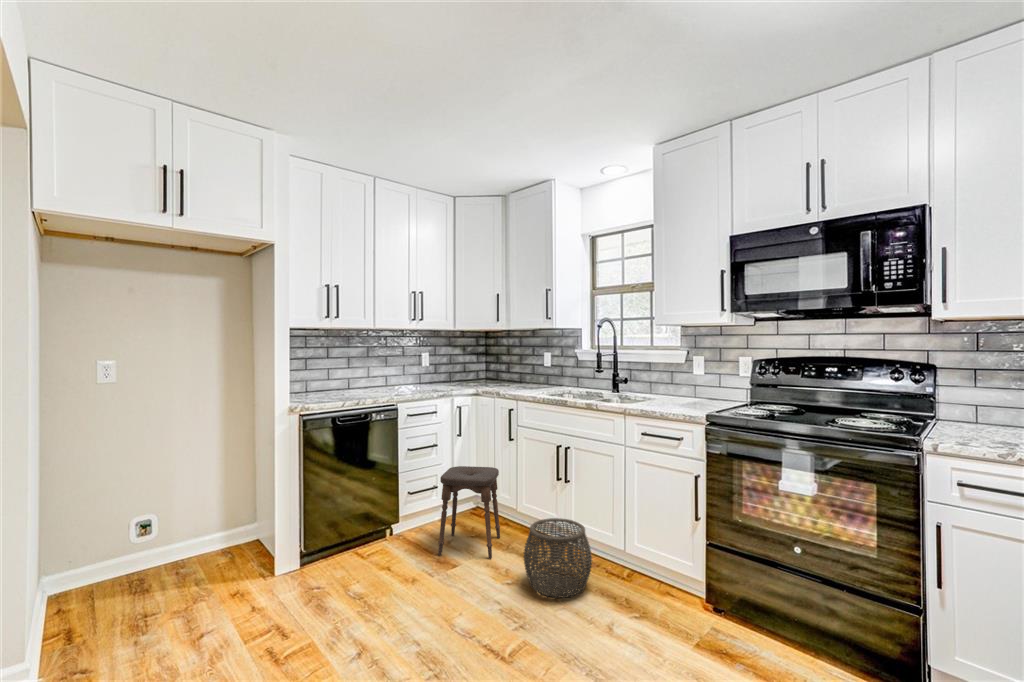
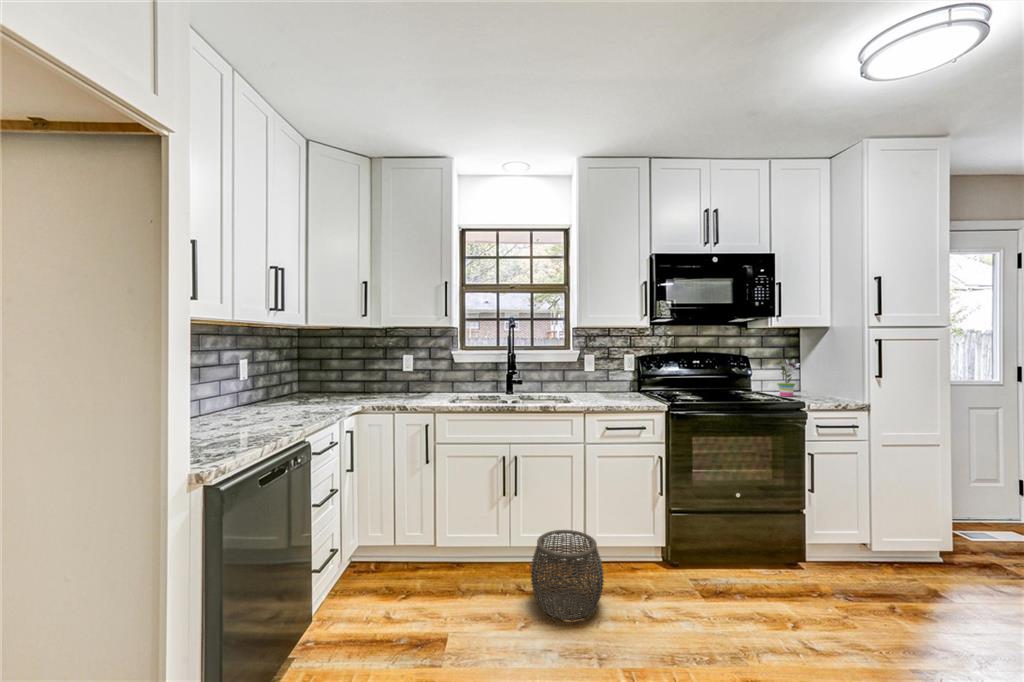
potted plant: none [951,354,999,432] -> present [776,350,800,397]
stool: present [438,466,500,558] -> none [378,498,469,636]

